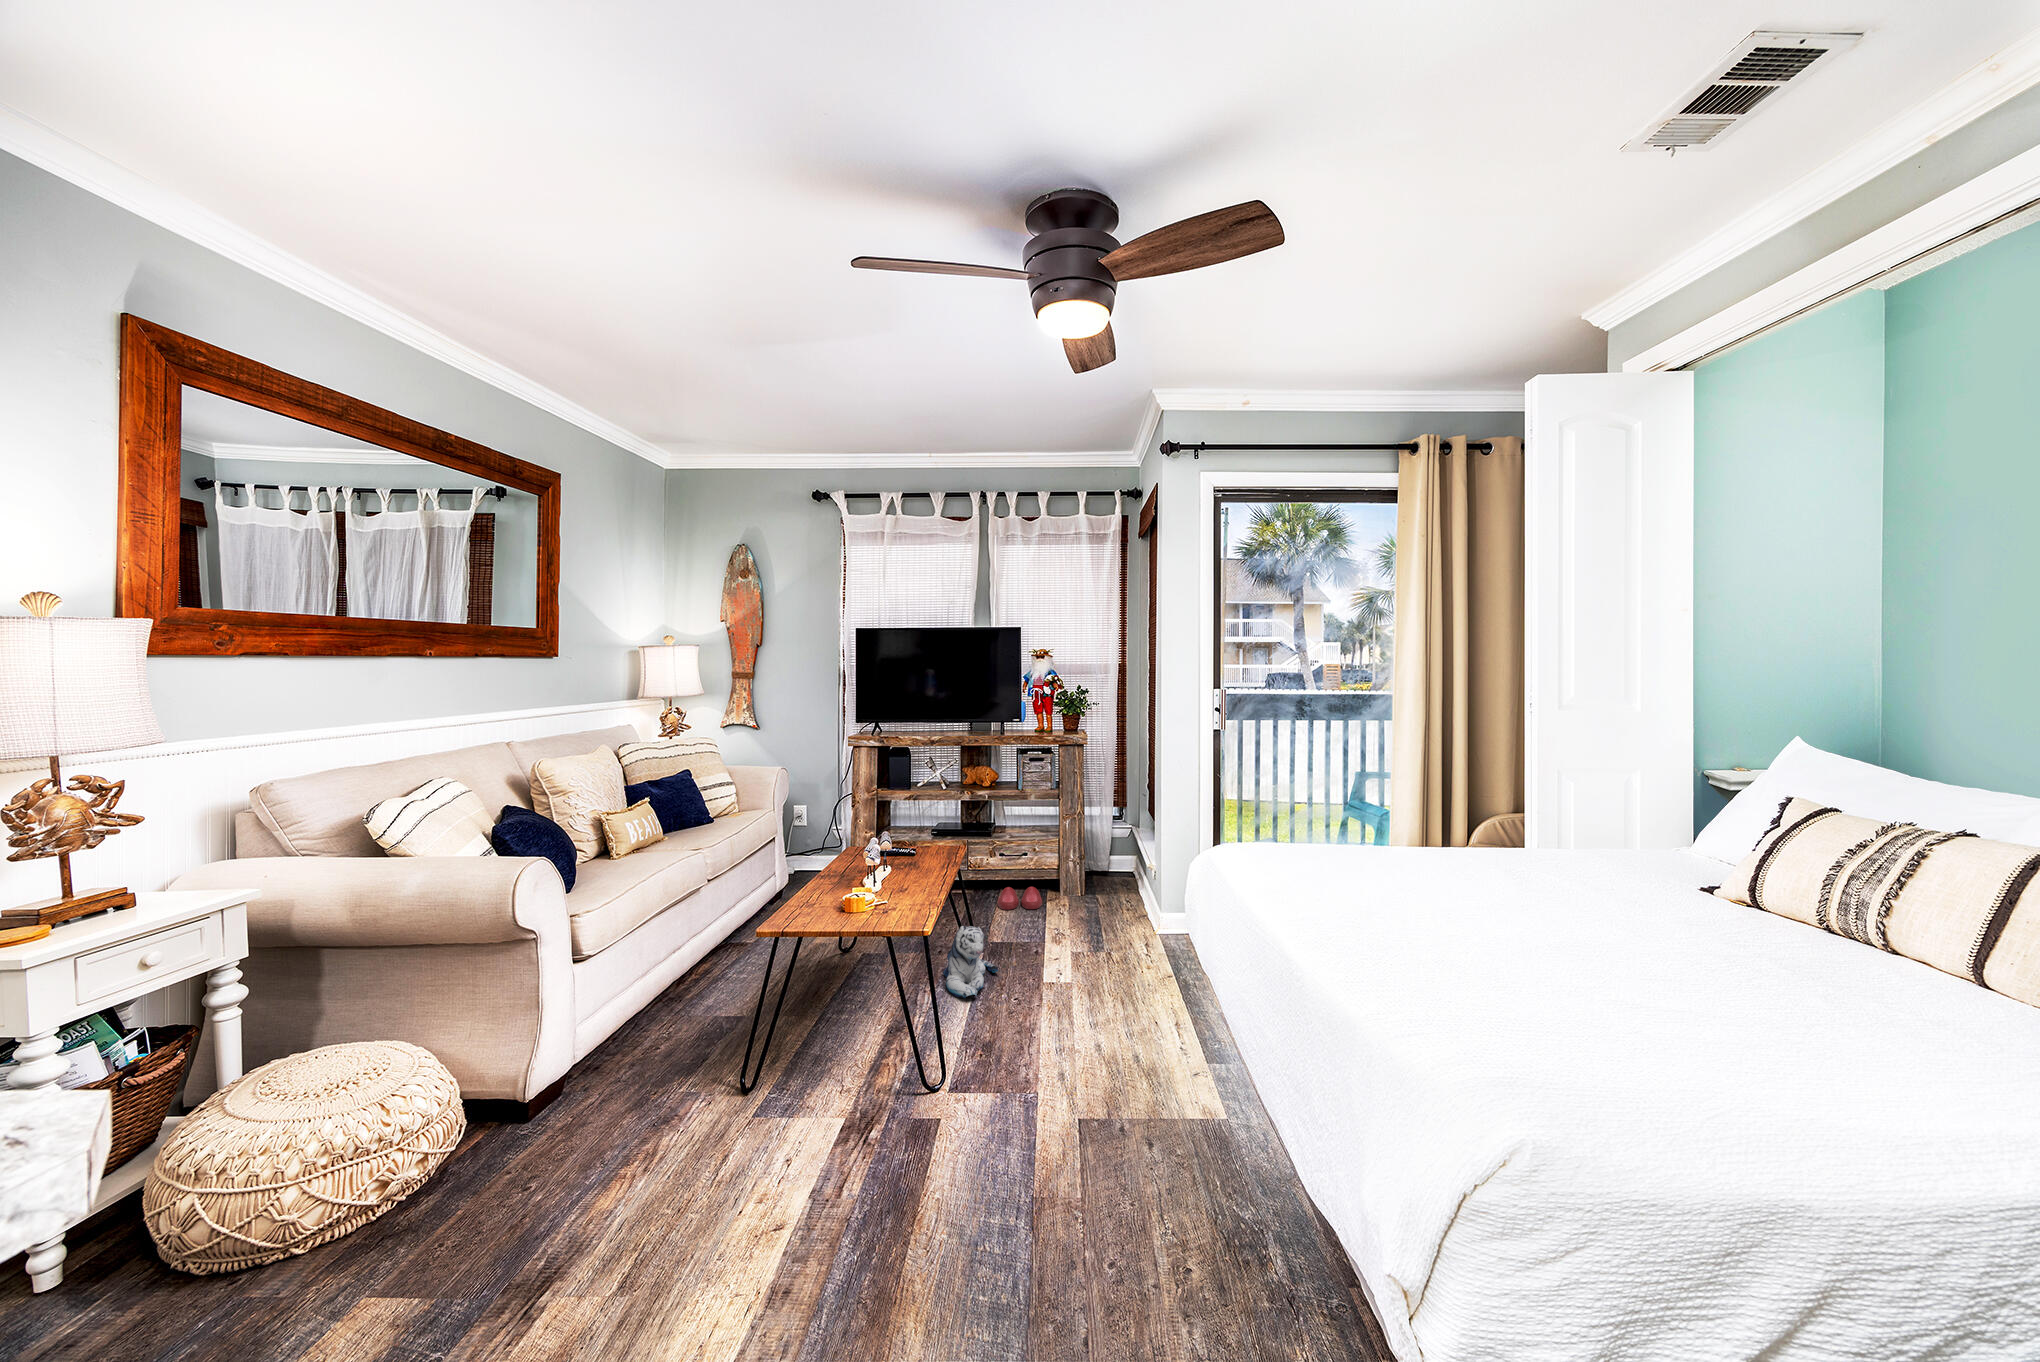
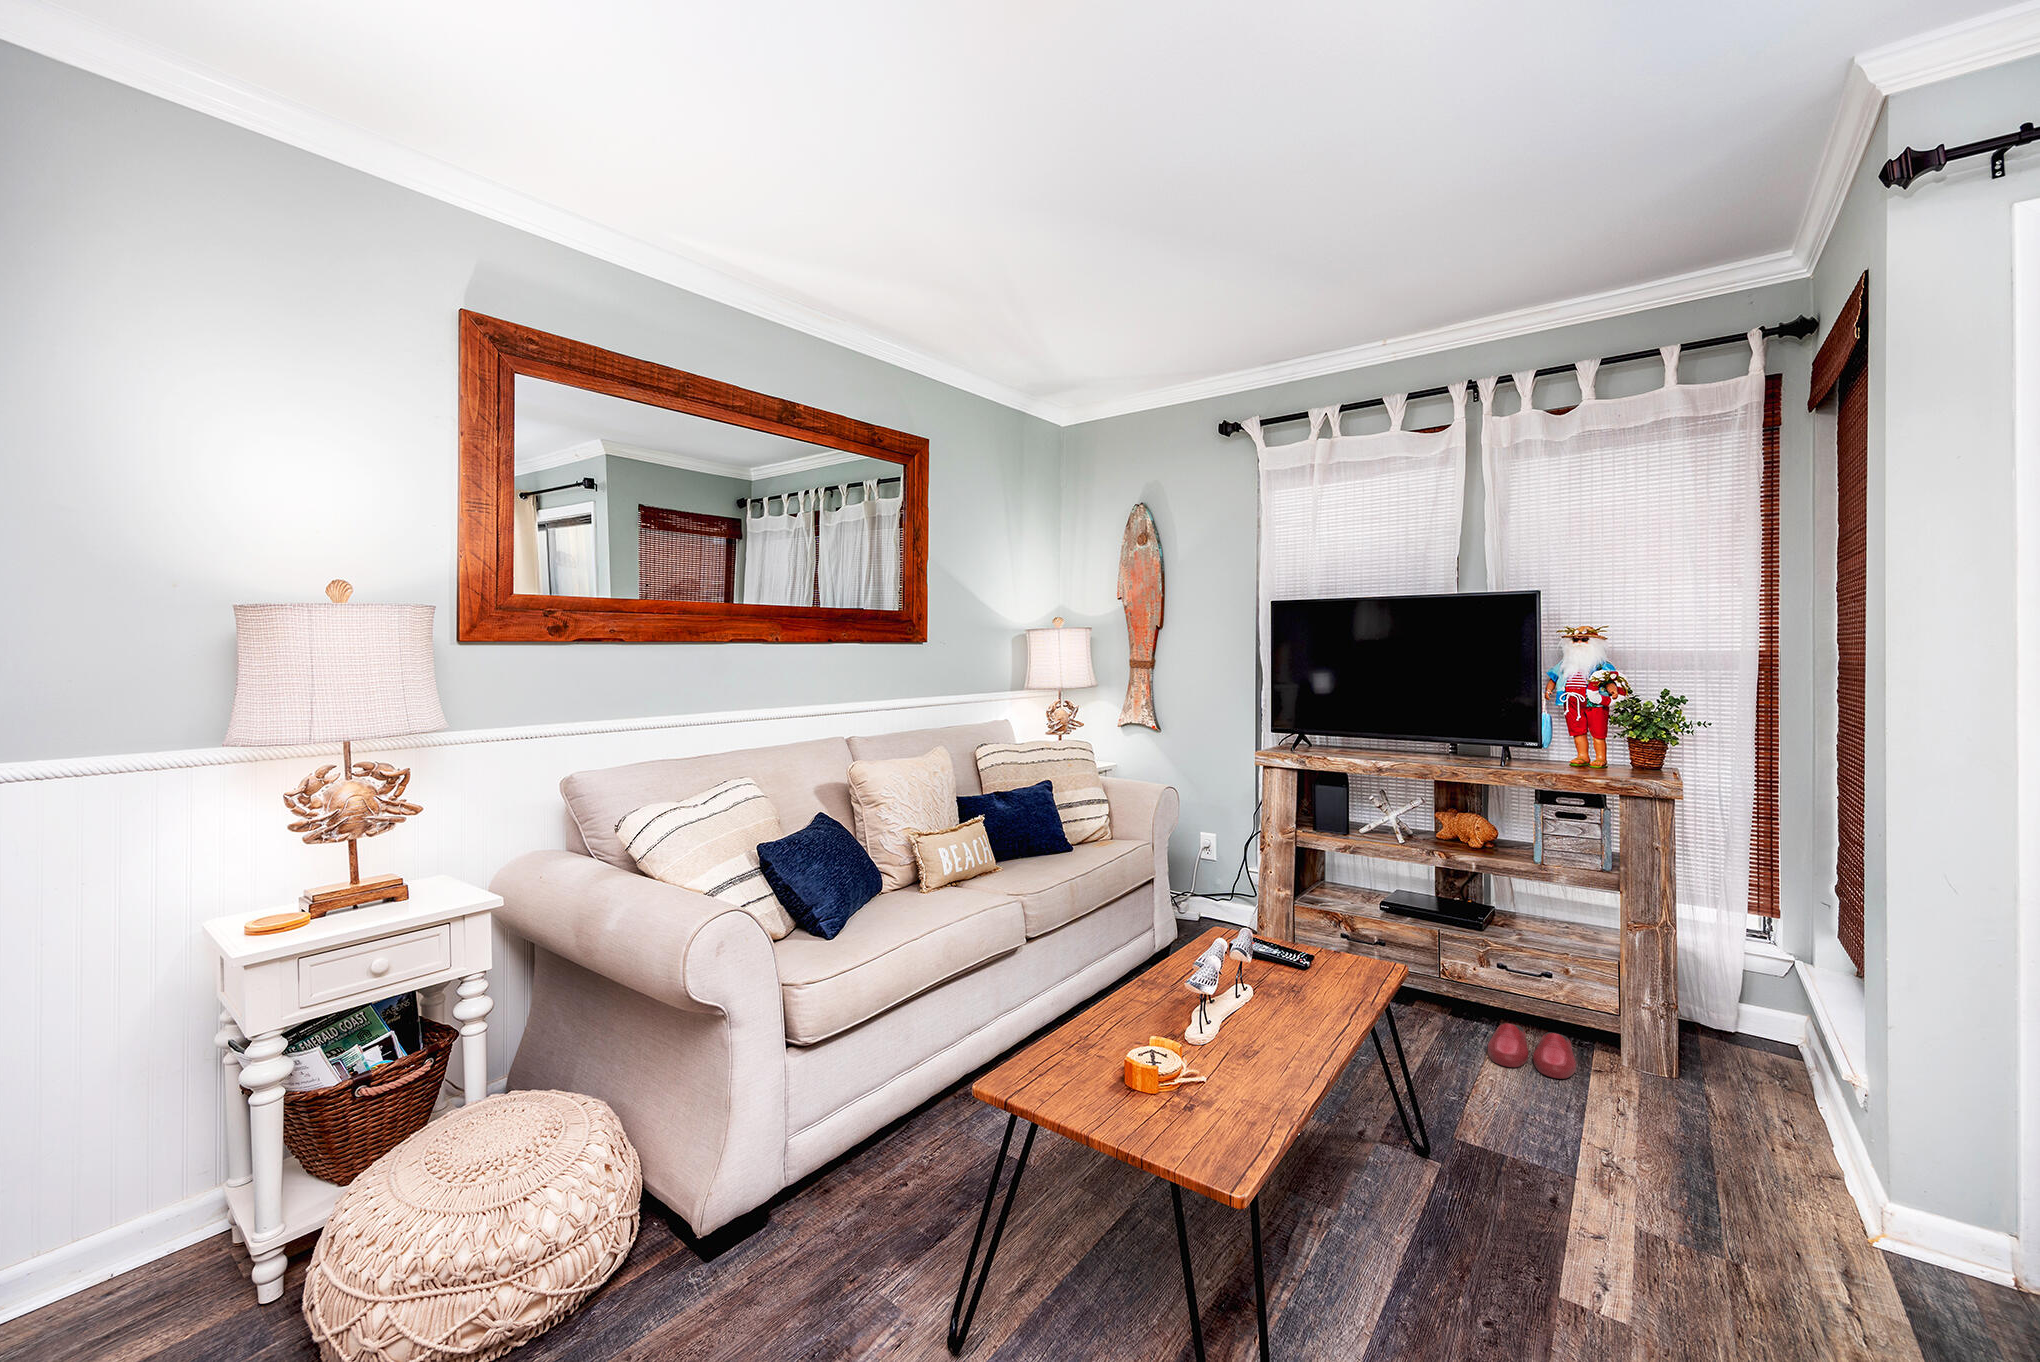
plush toy: present [943,926,998,998] -> none [1350,1117,1459,1263]

